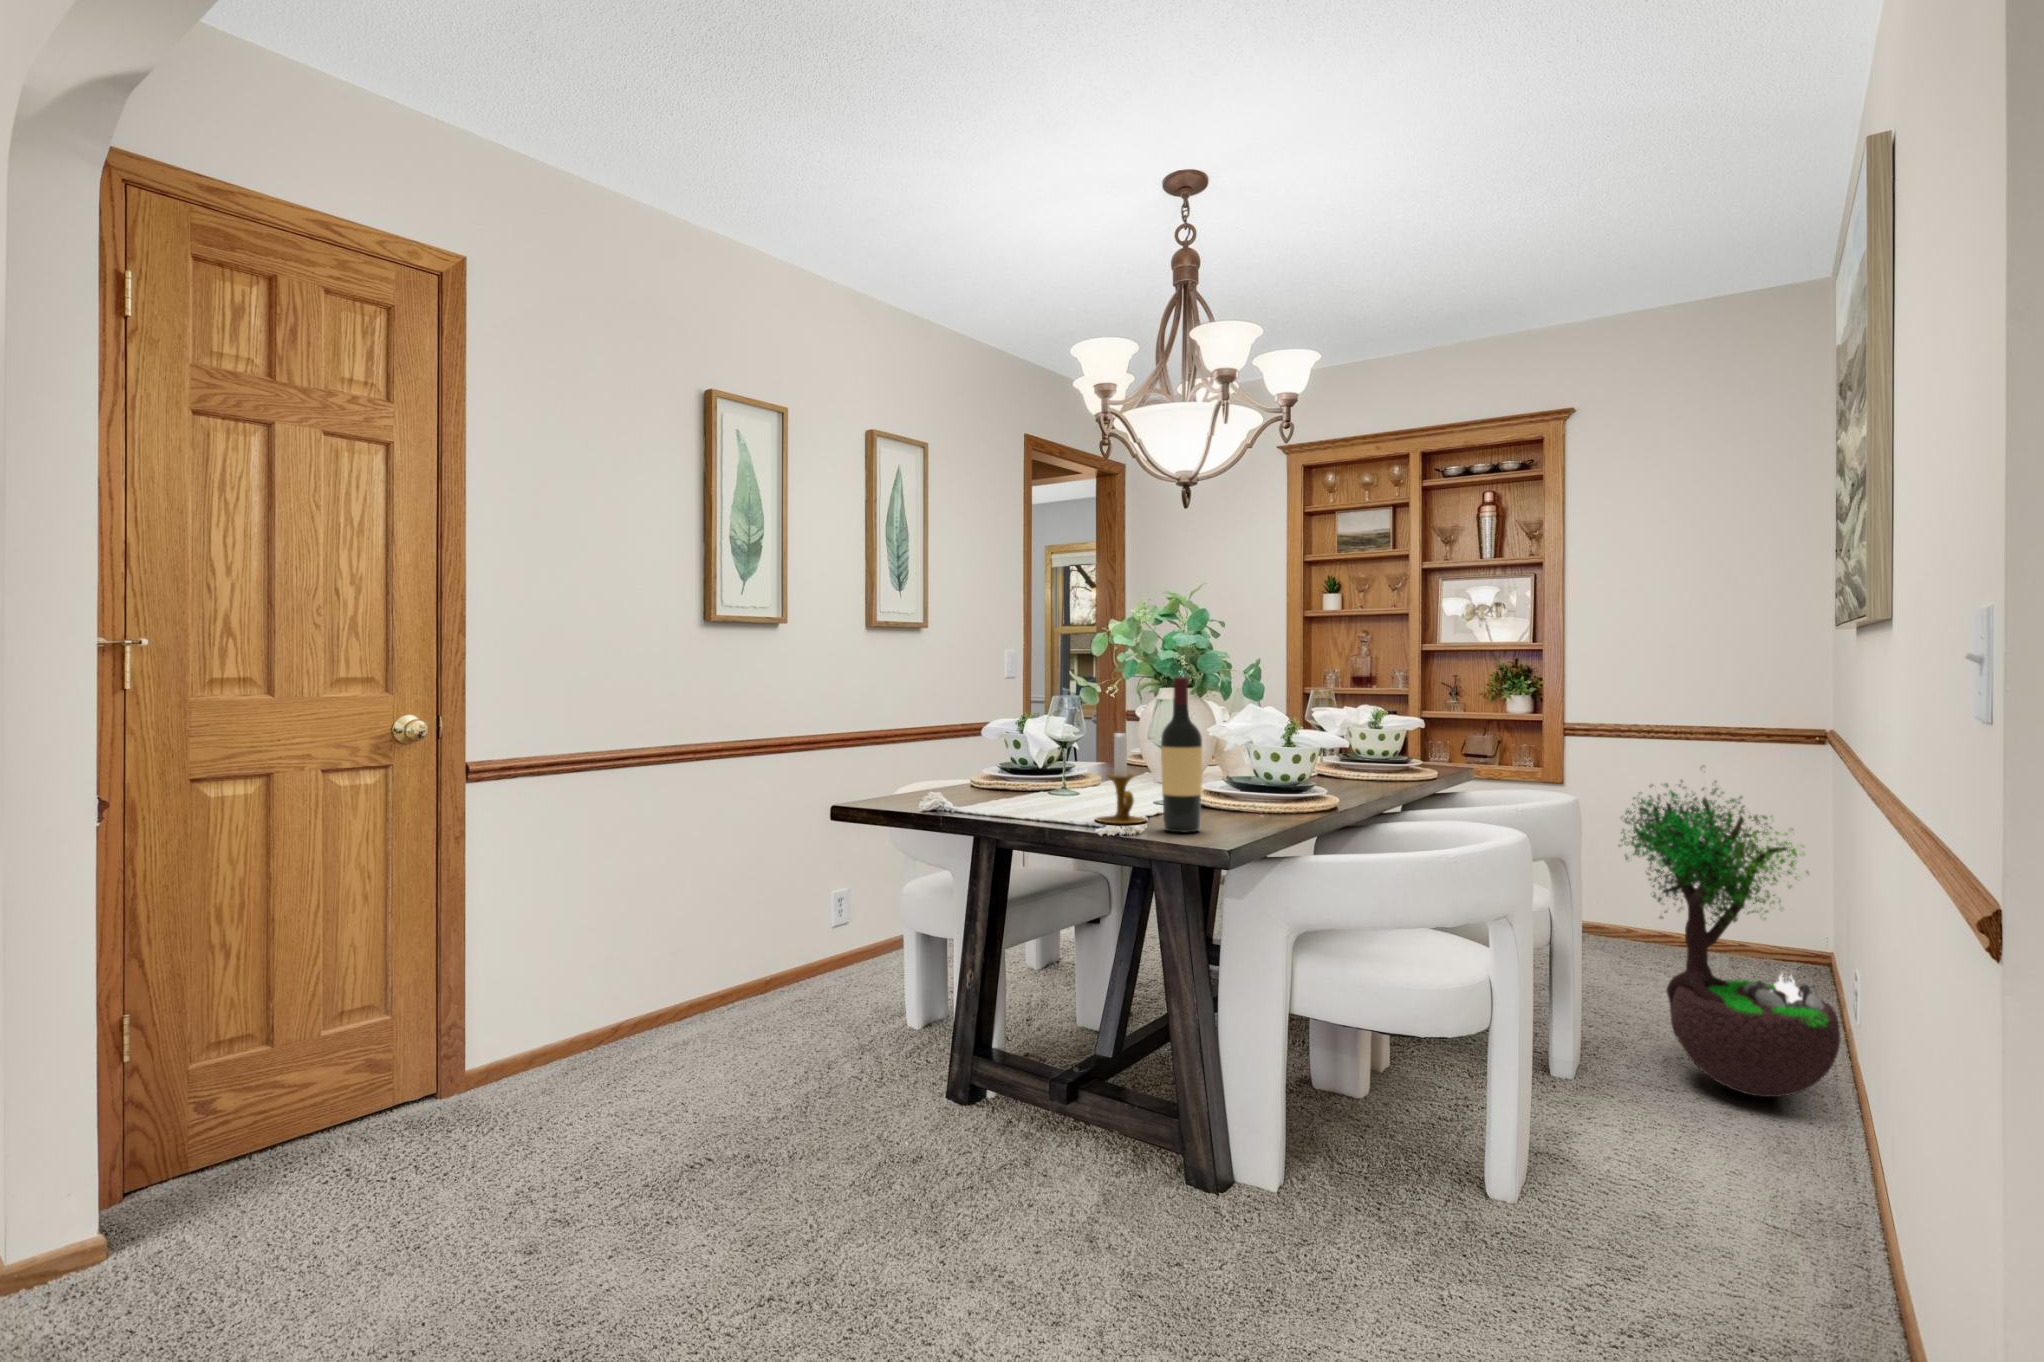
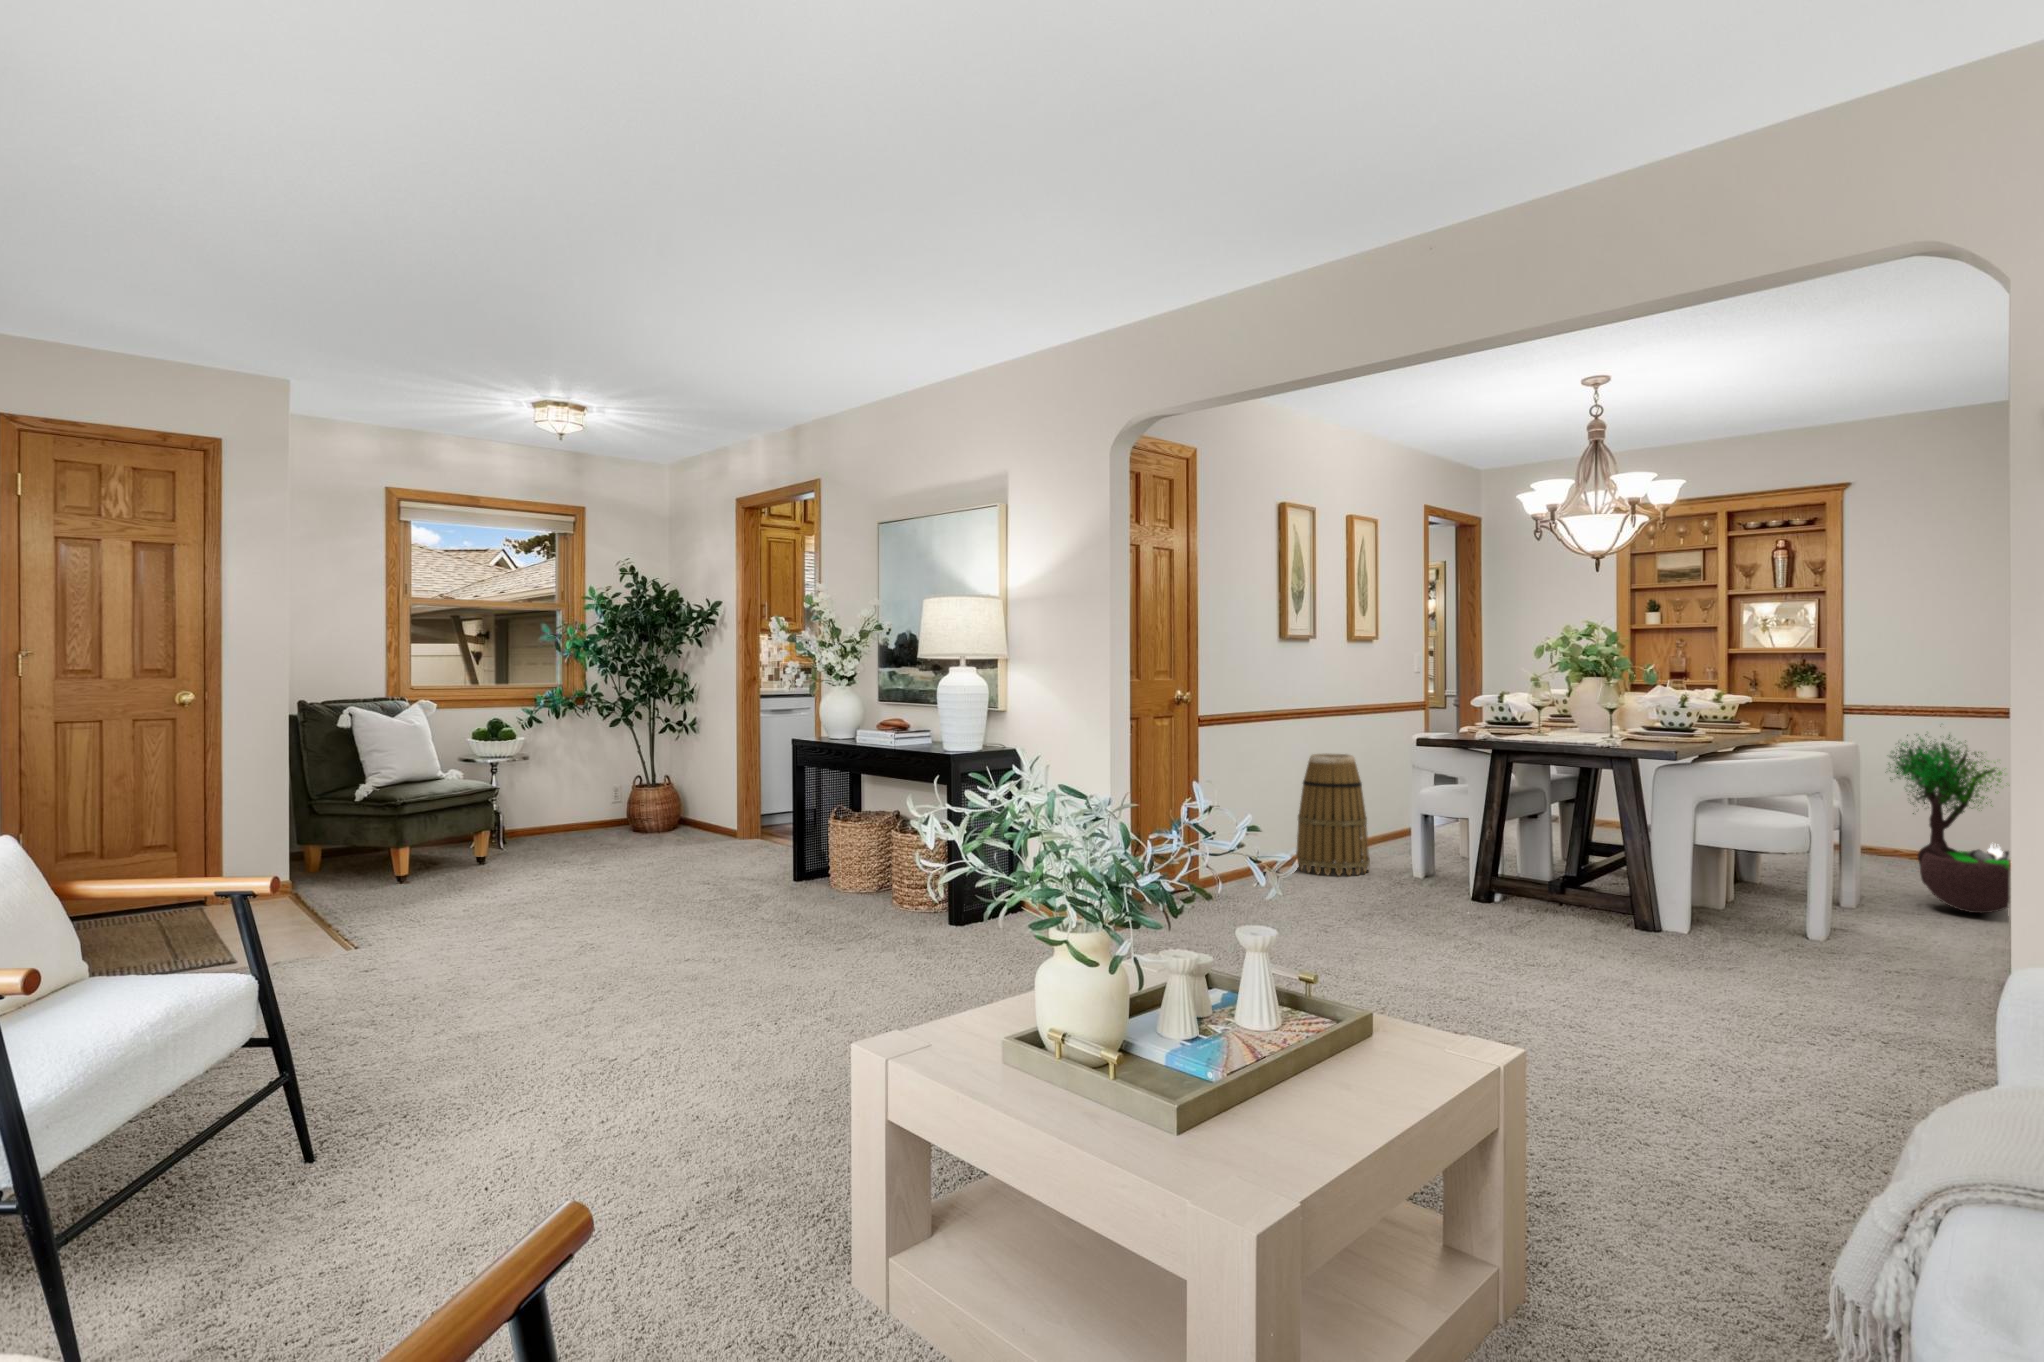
wine bottle: present [1161,677,1202,832] -> none [1633,671,1656,747]
candlestick: present [1096,733,1146,823] -> none [1588,699,1619,744]
basket: none [711,816,836,1037] -> present [1296,754,1370,876]

